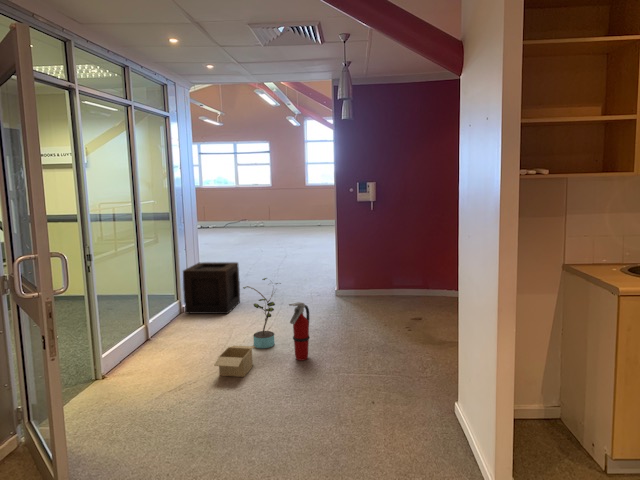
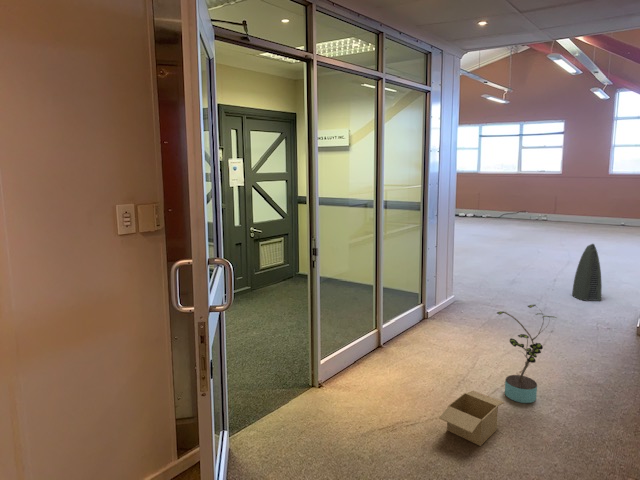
air purifier: none [289,238,308,281] -> present [572,244,602,301]
wooden crate: present [183,262,240,314] -> none [429,262,501,332]
fire extinguisher: present [289,302,310,360] -> none [564,357,601,447]

